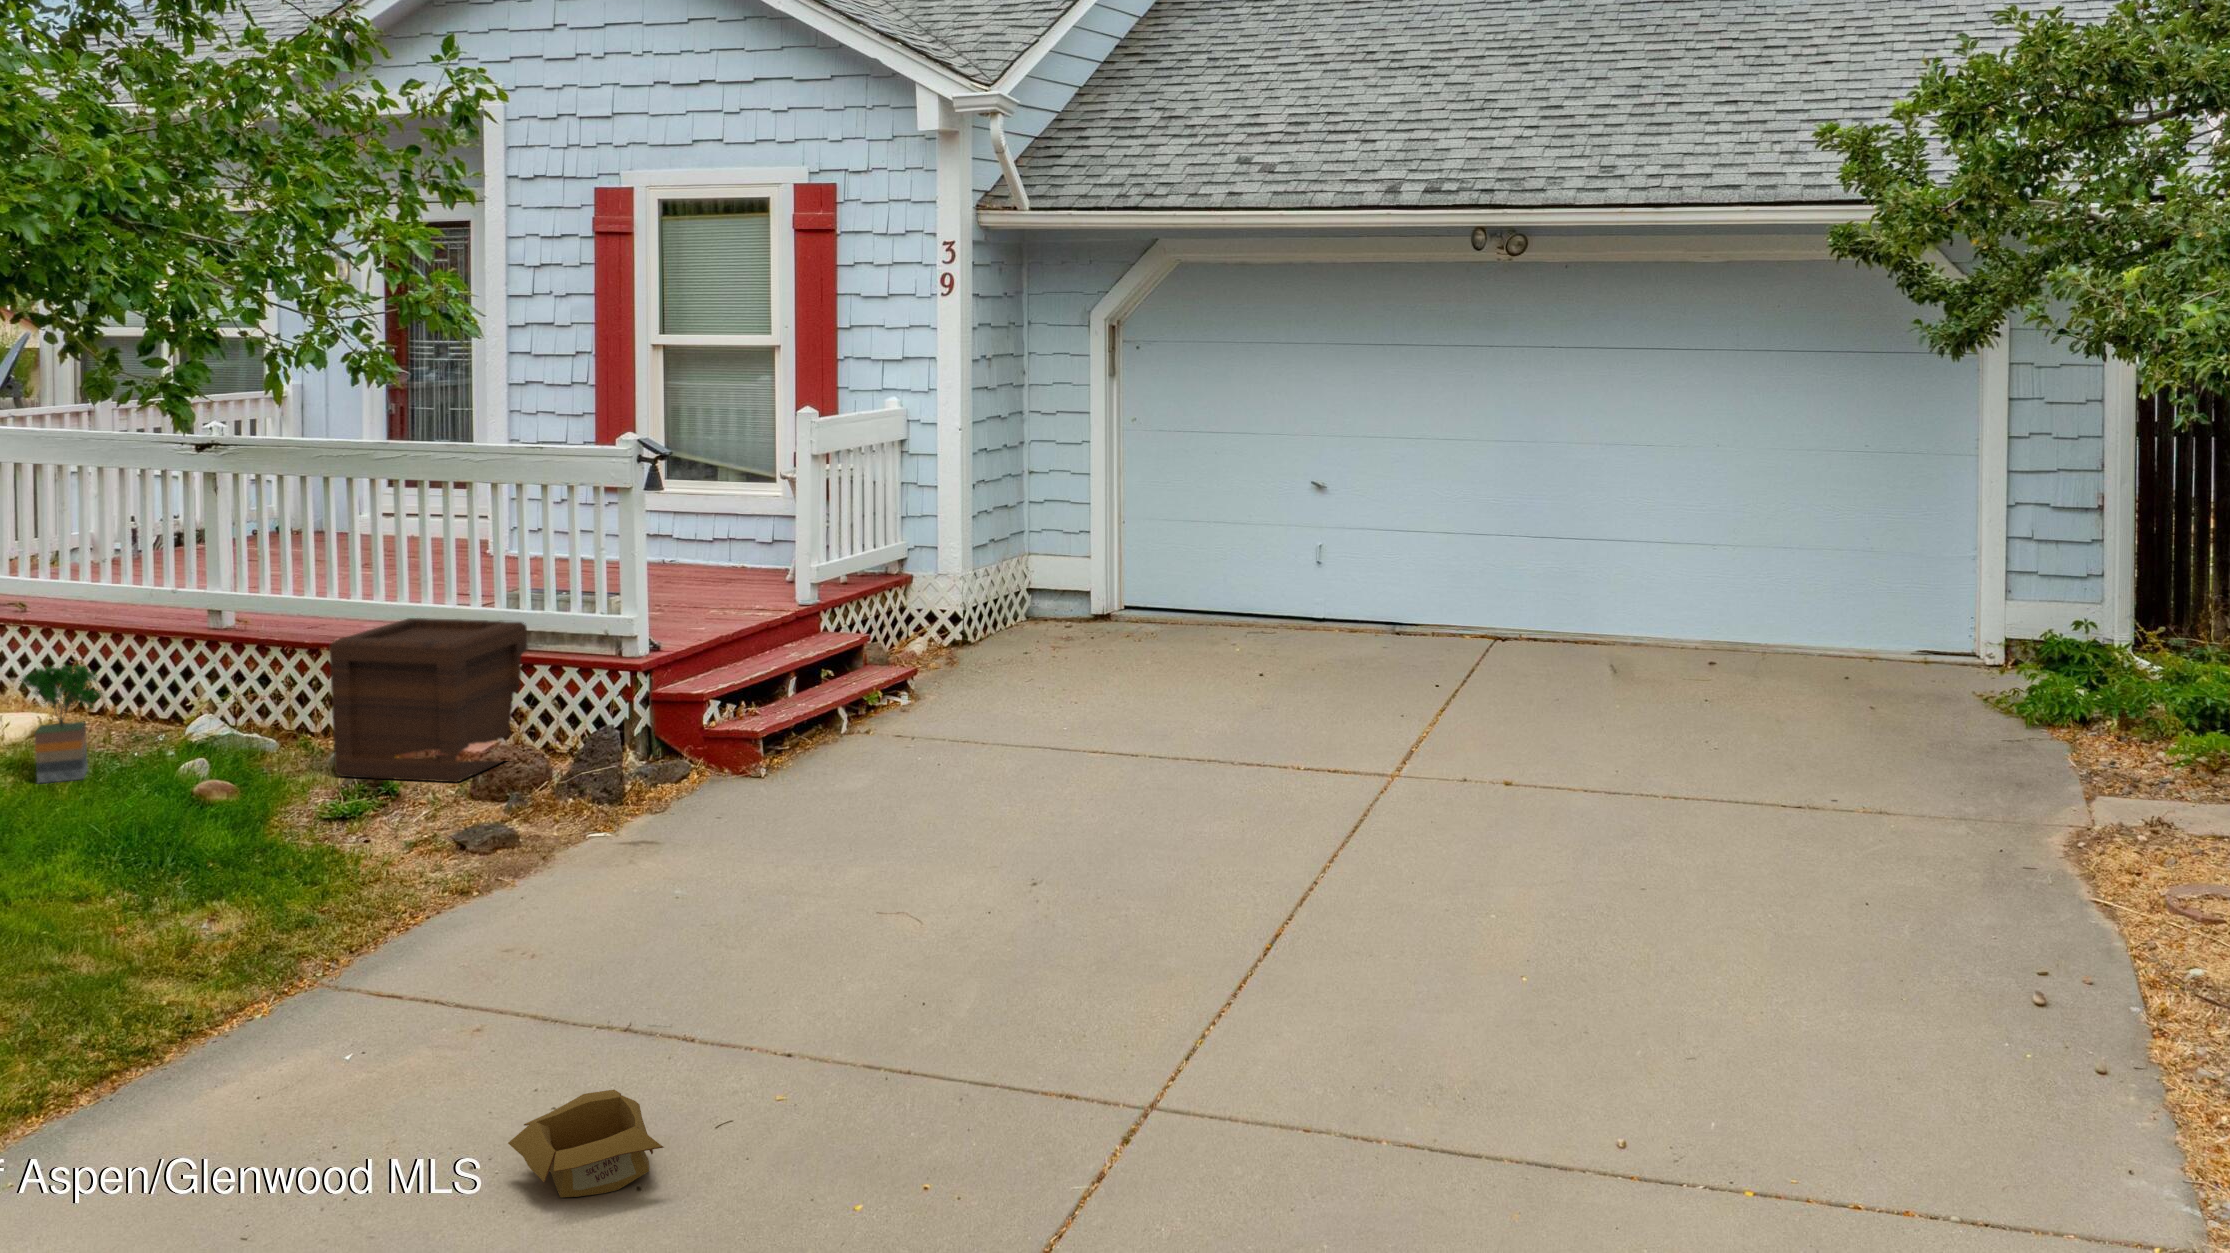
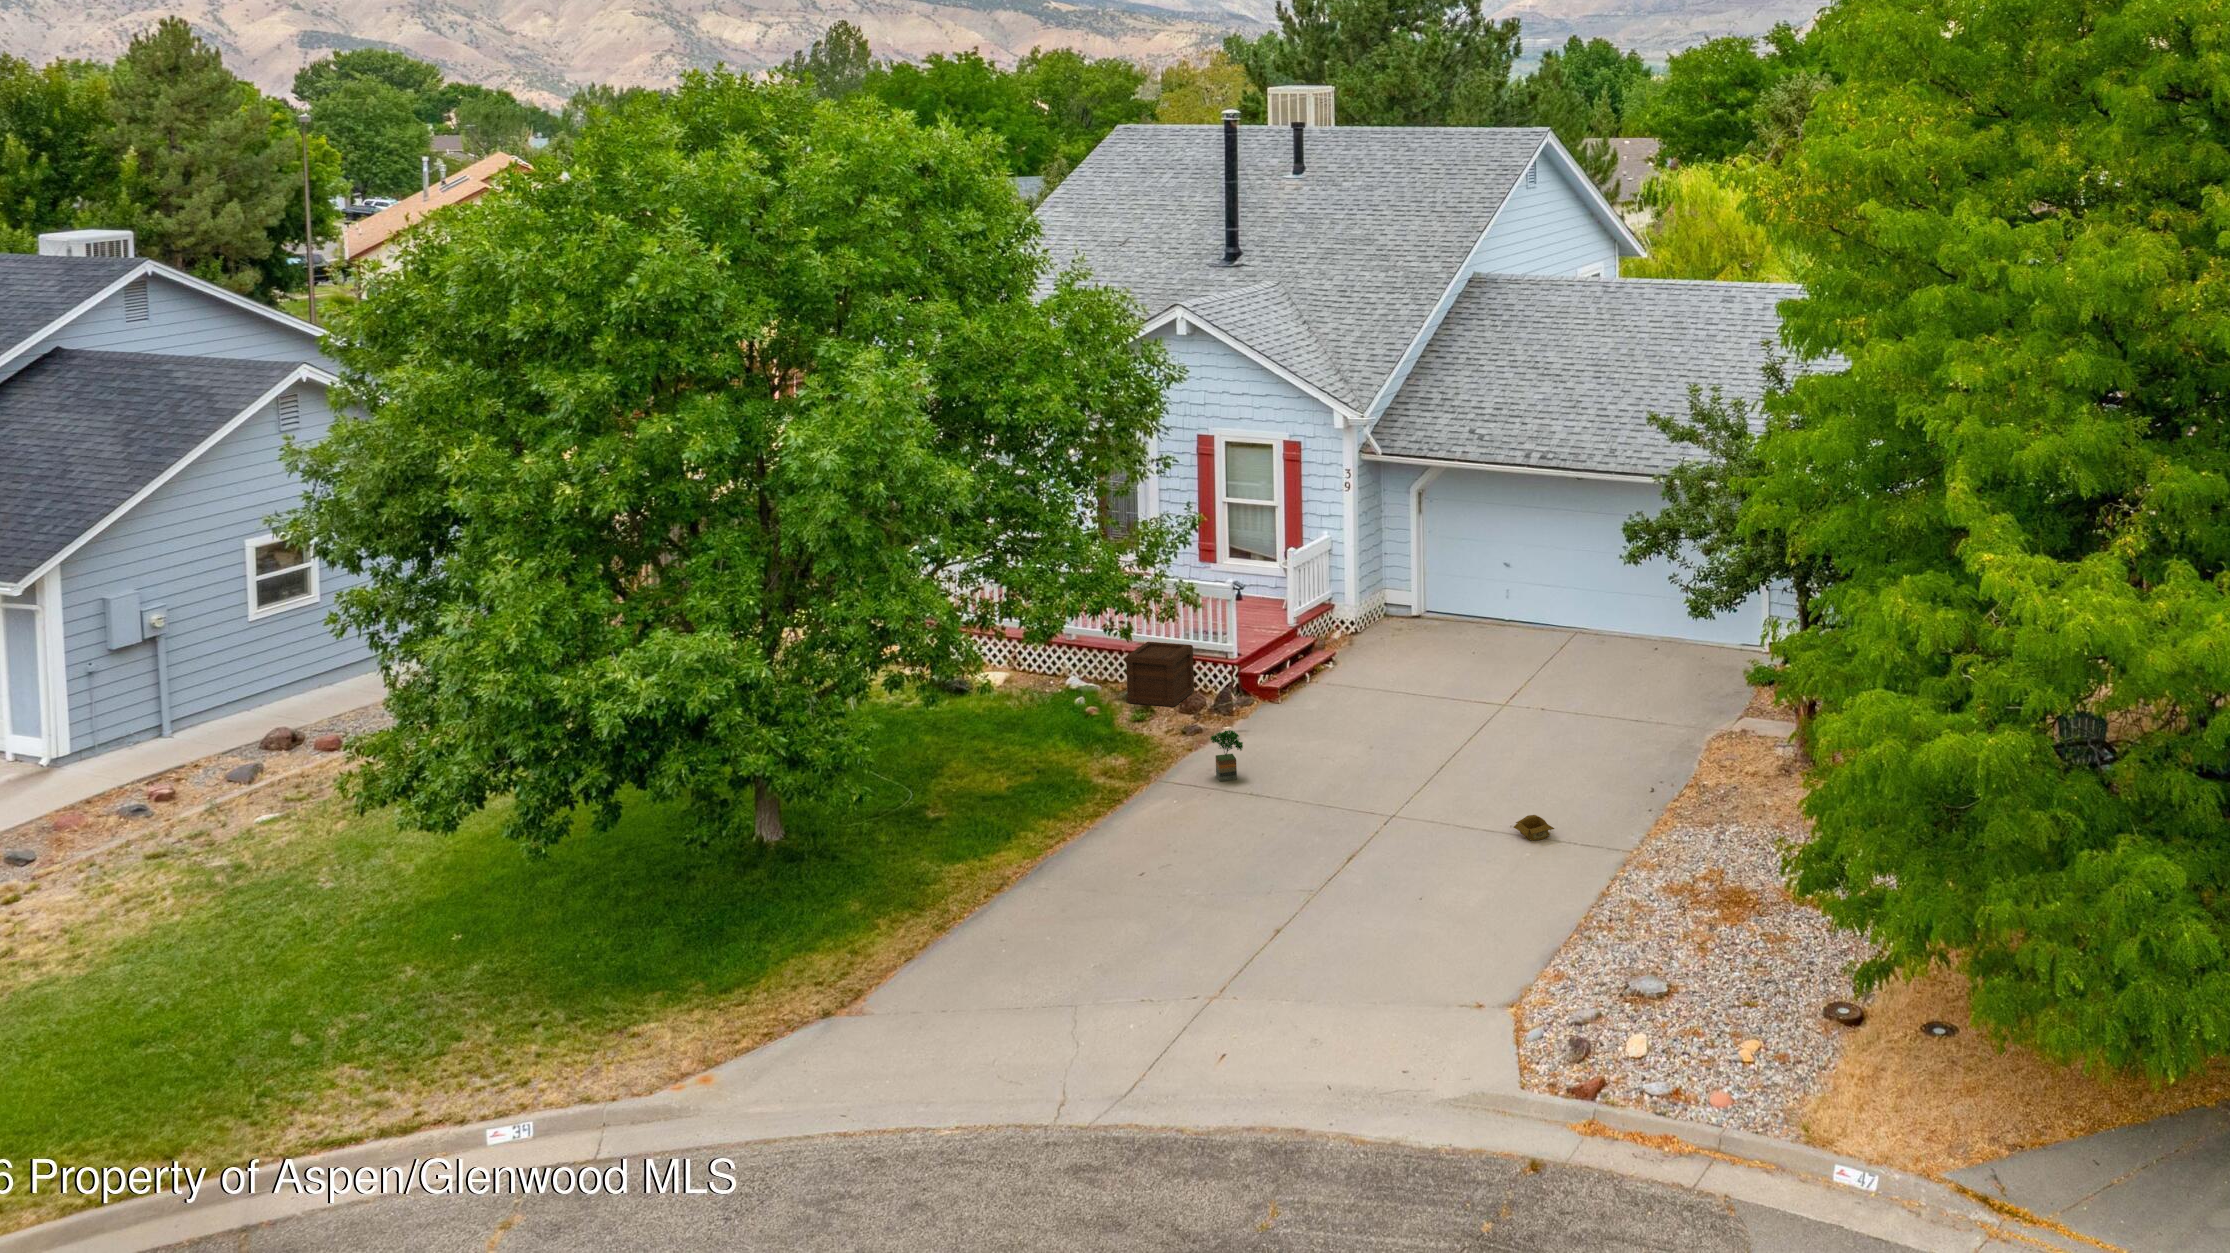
potted tree: present [20,665,102,783] -> present [1211,730,1243,781]
cardboard box: present [508,1090,664,1197] -> present [1513,815,1554,840]

